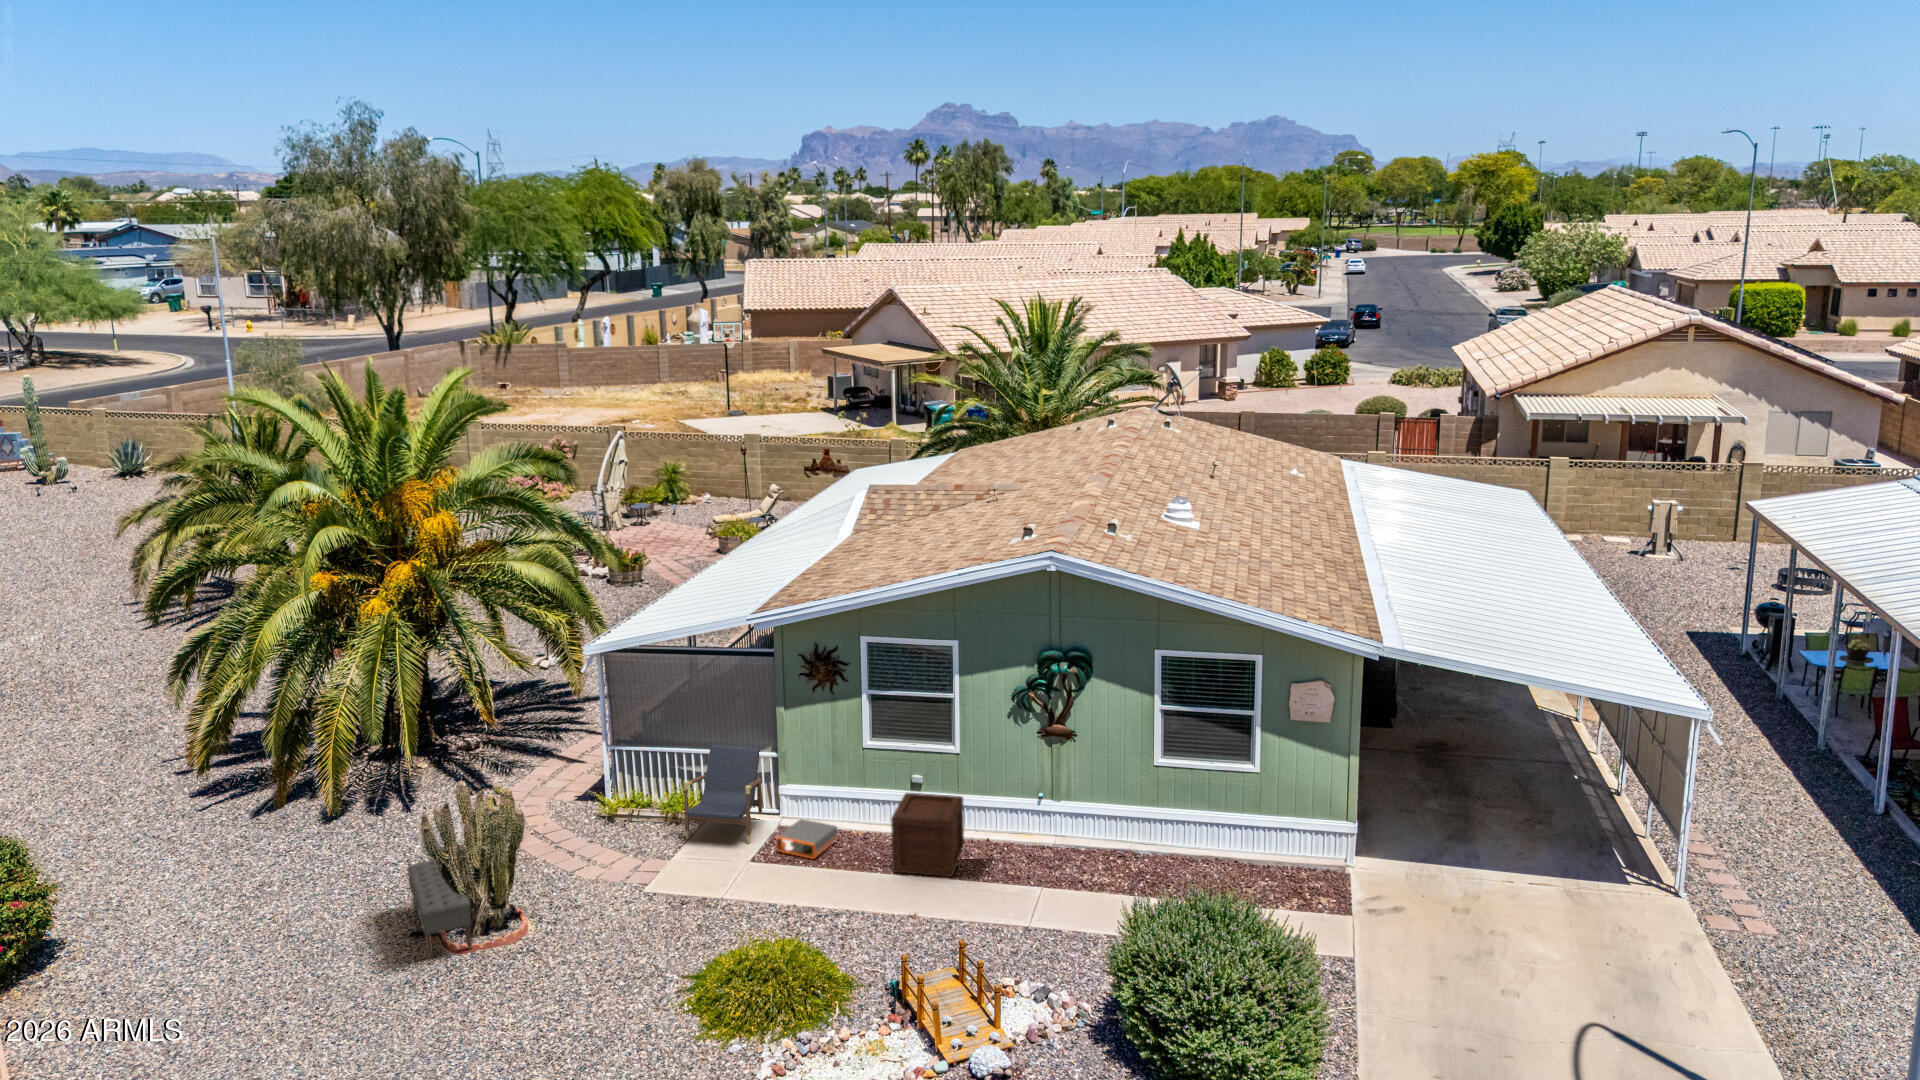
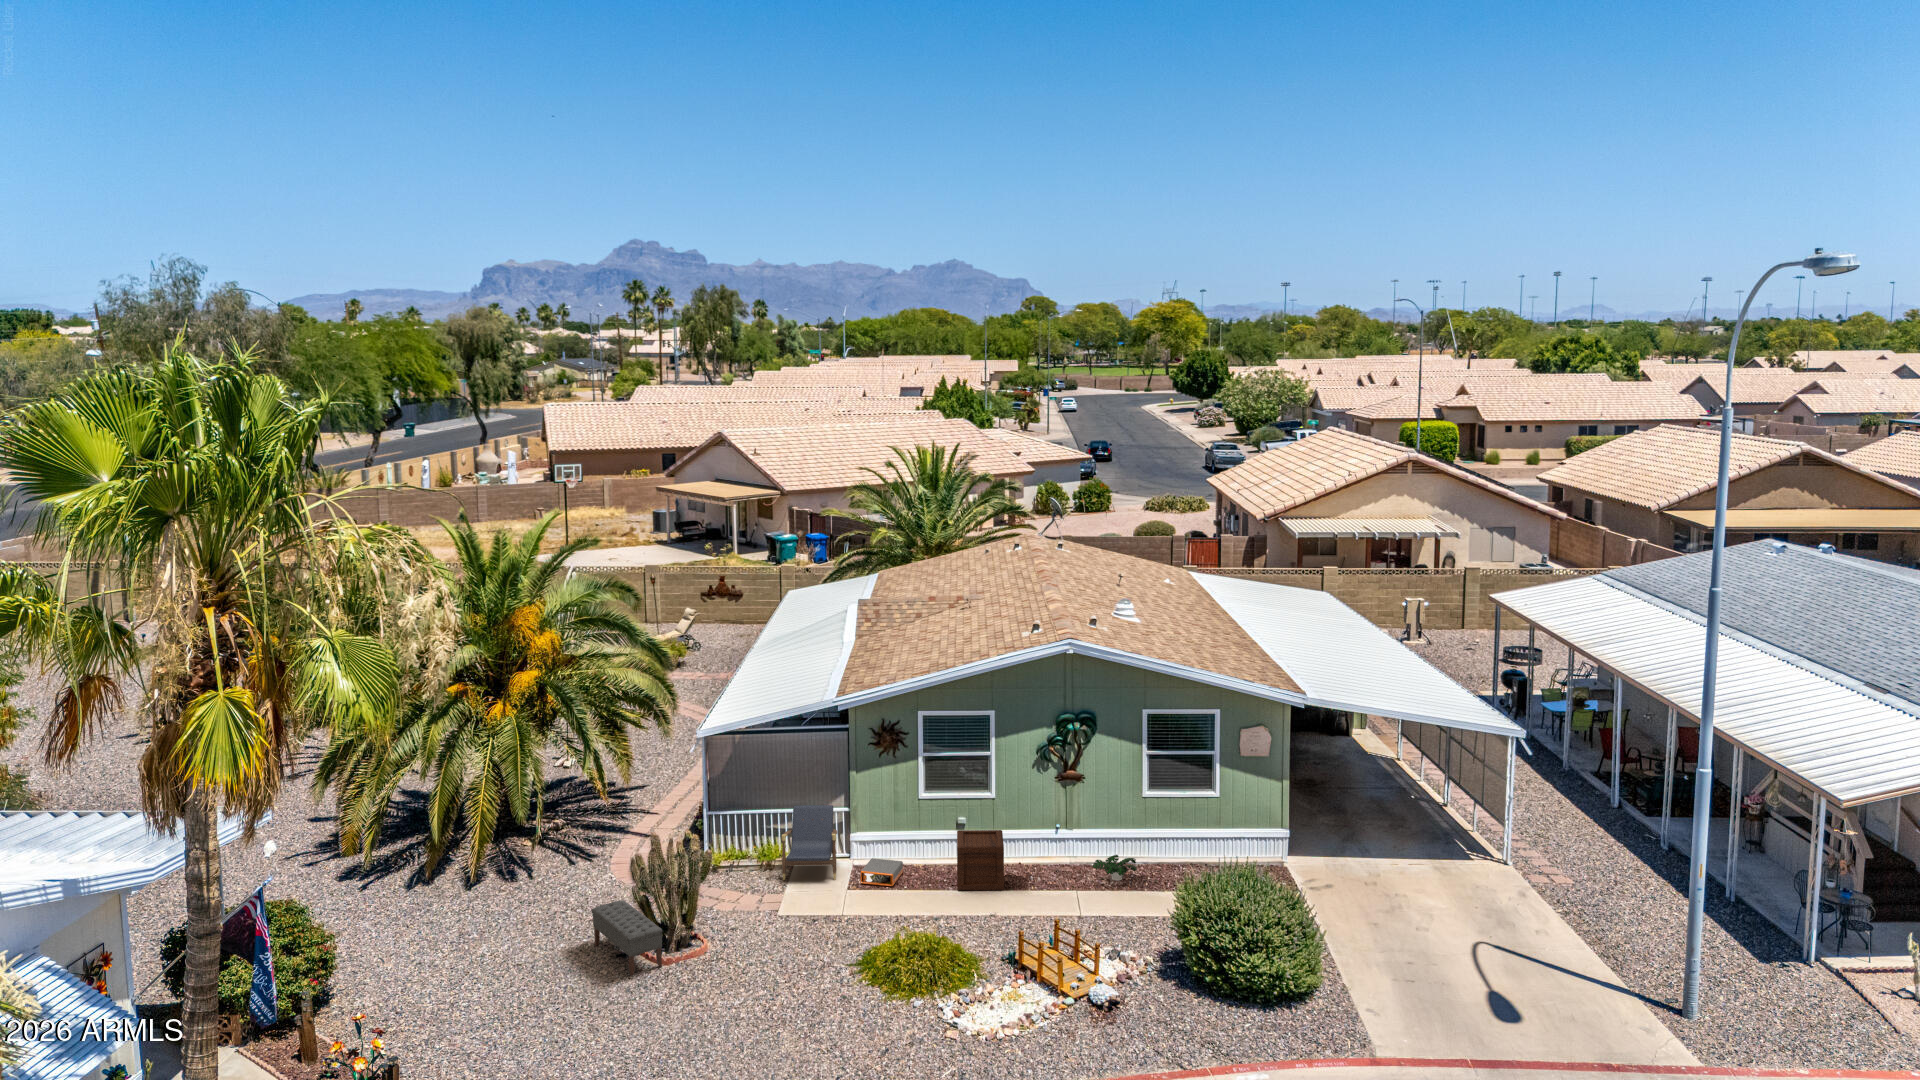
potted plant: none [1076,840,1138,876] -> present [1093,855,1137,881]

